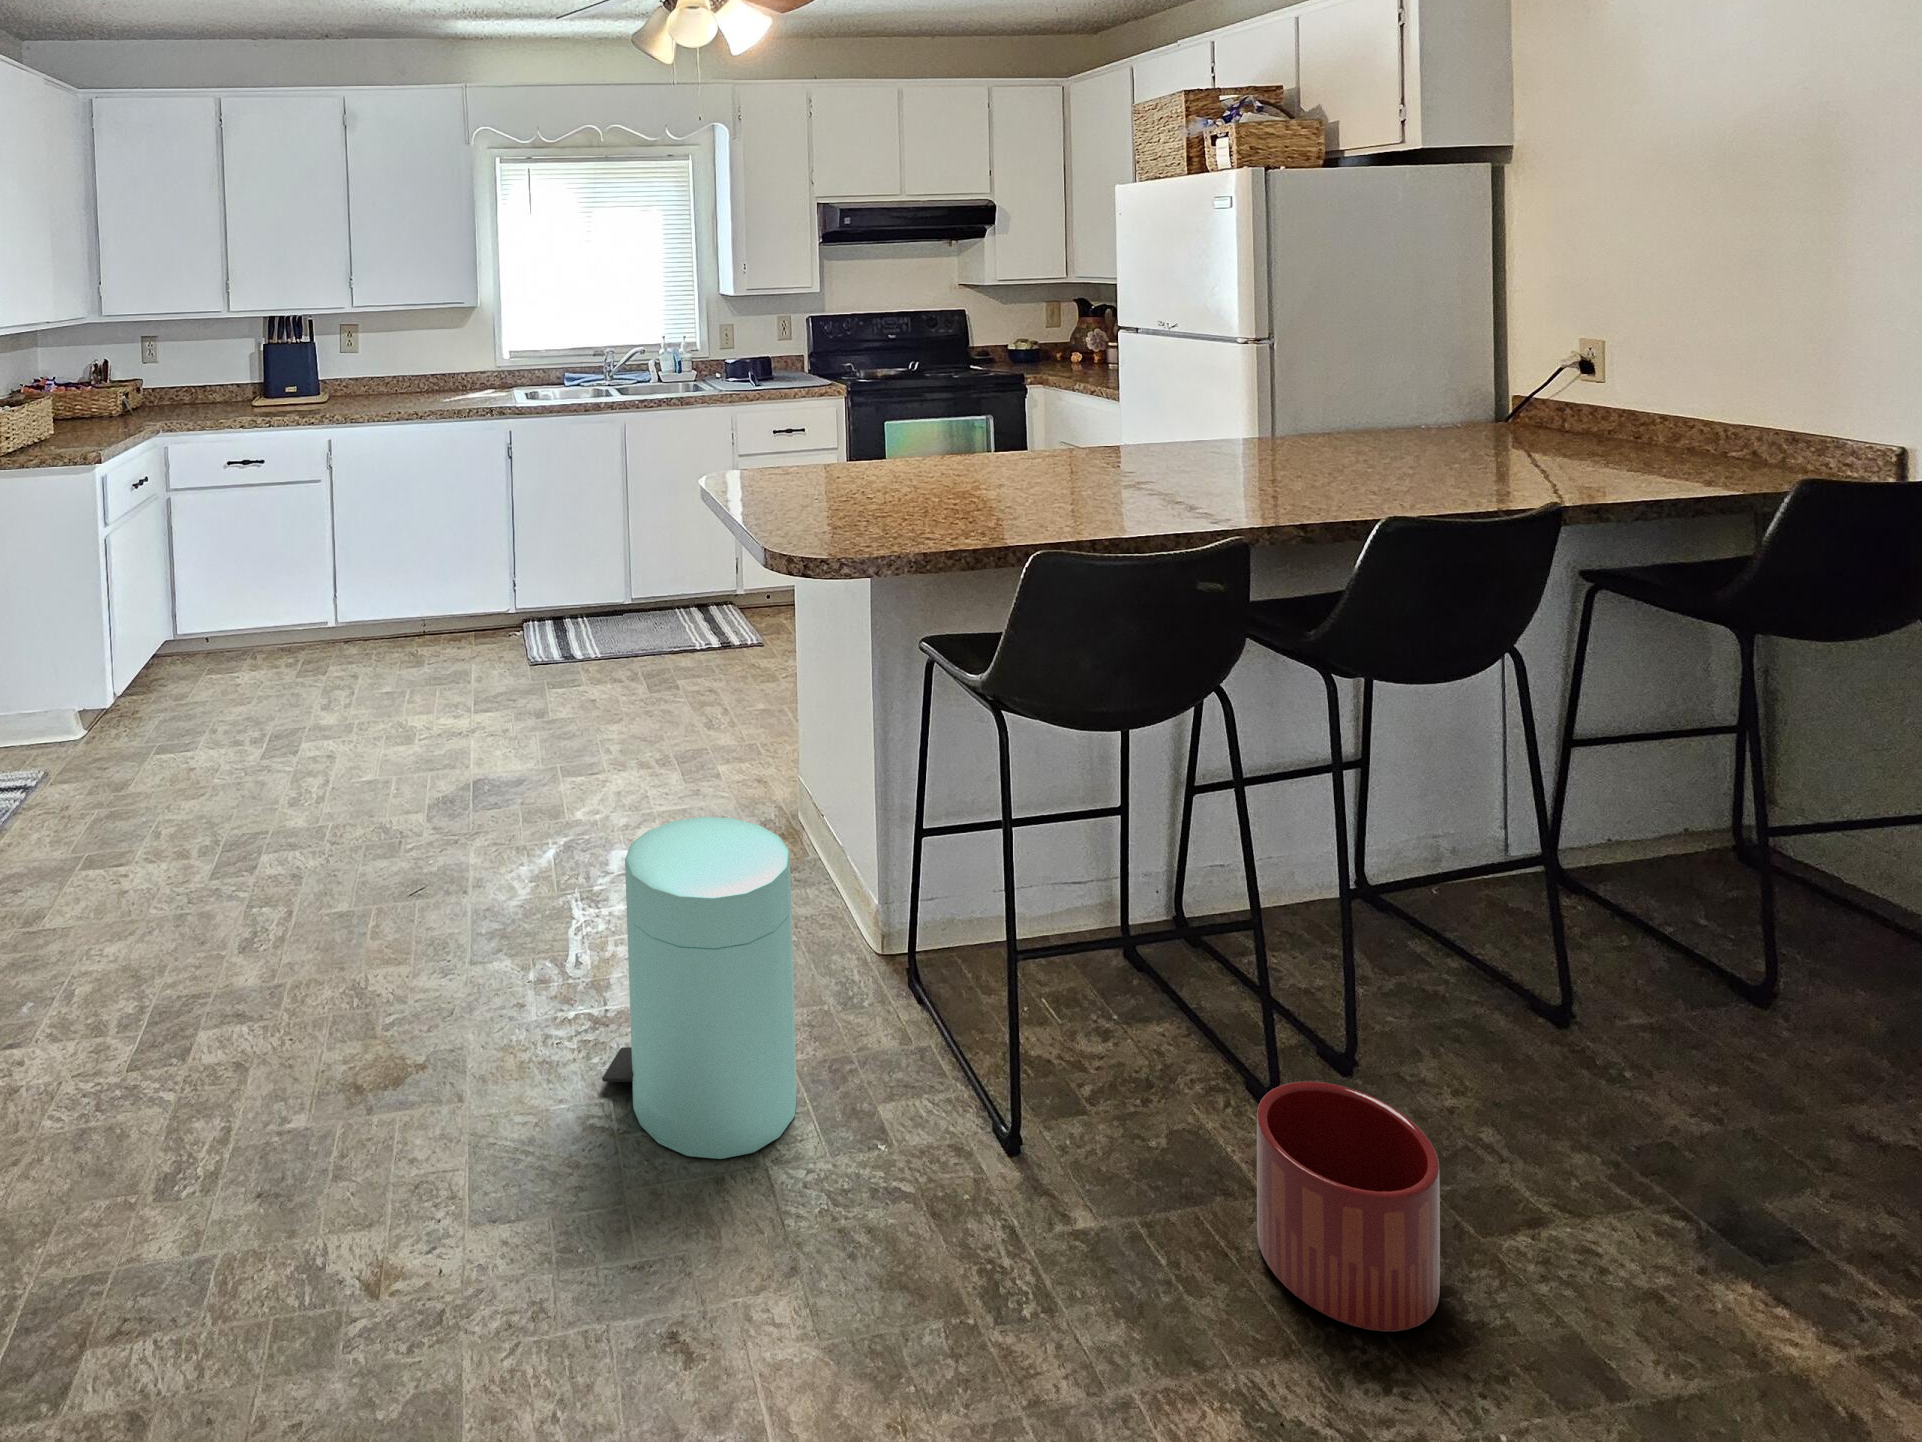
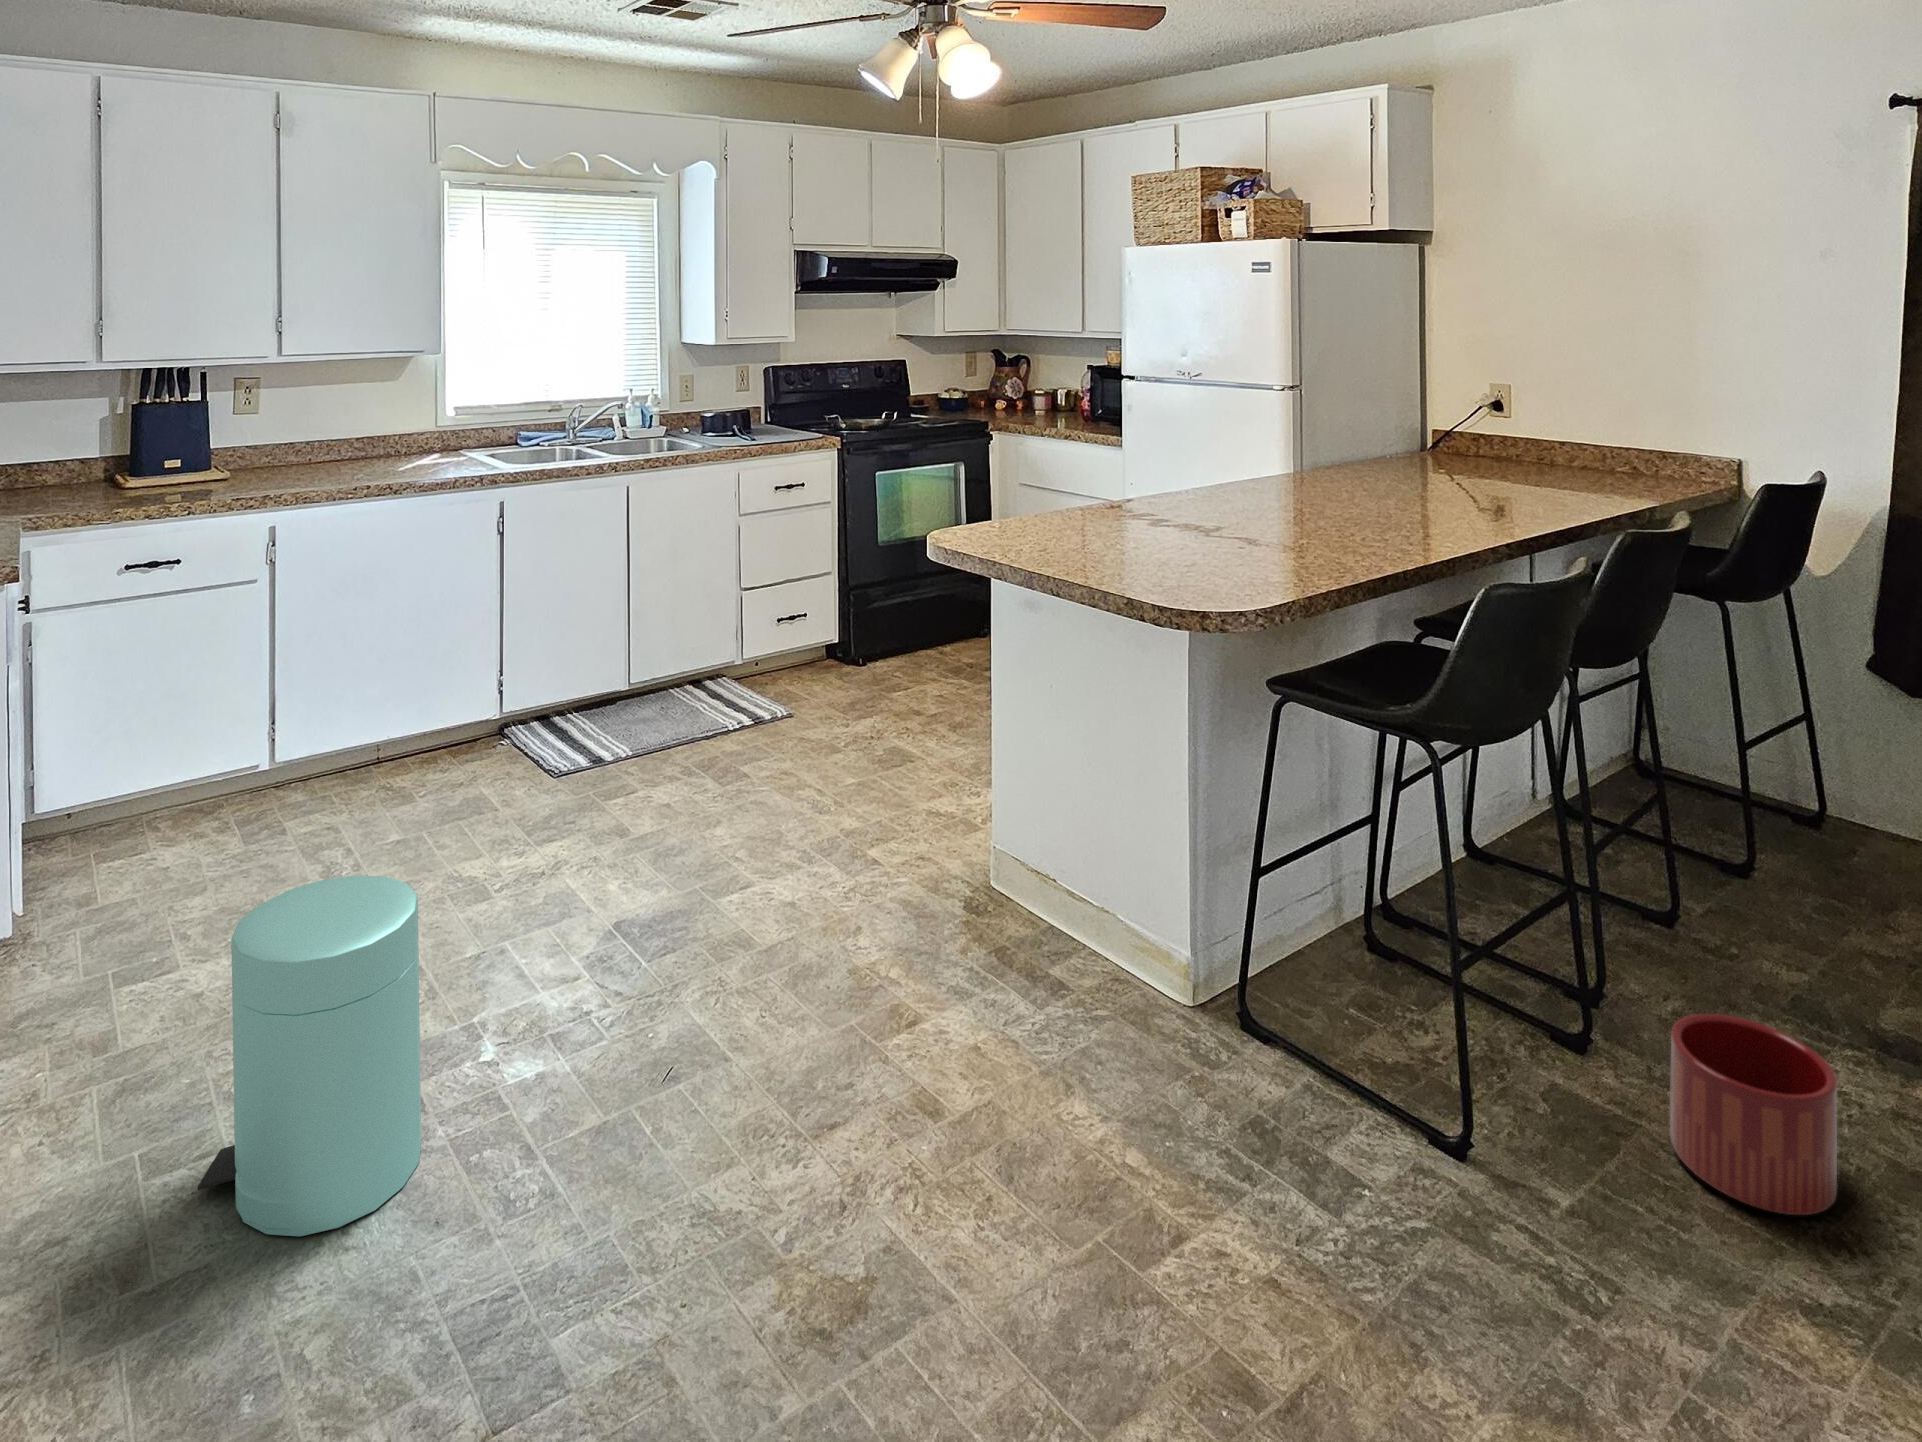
trash can: present [602,817,797,1159] -> present [197,875,421,1237]

